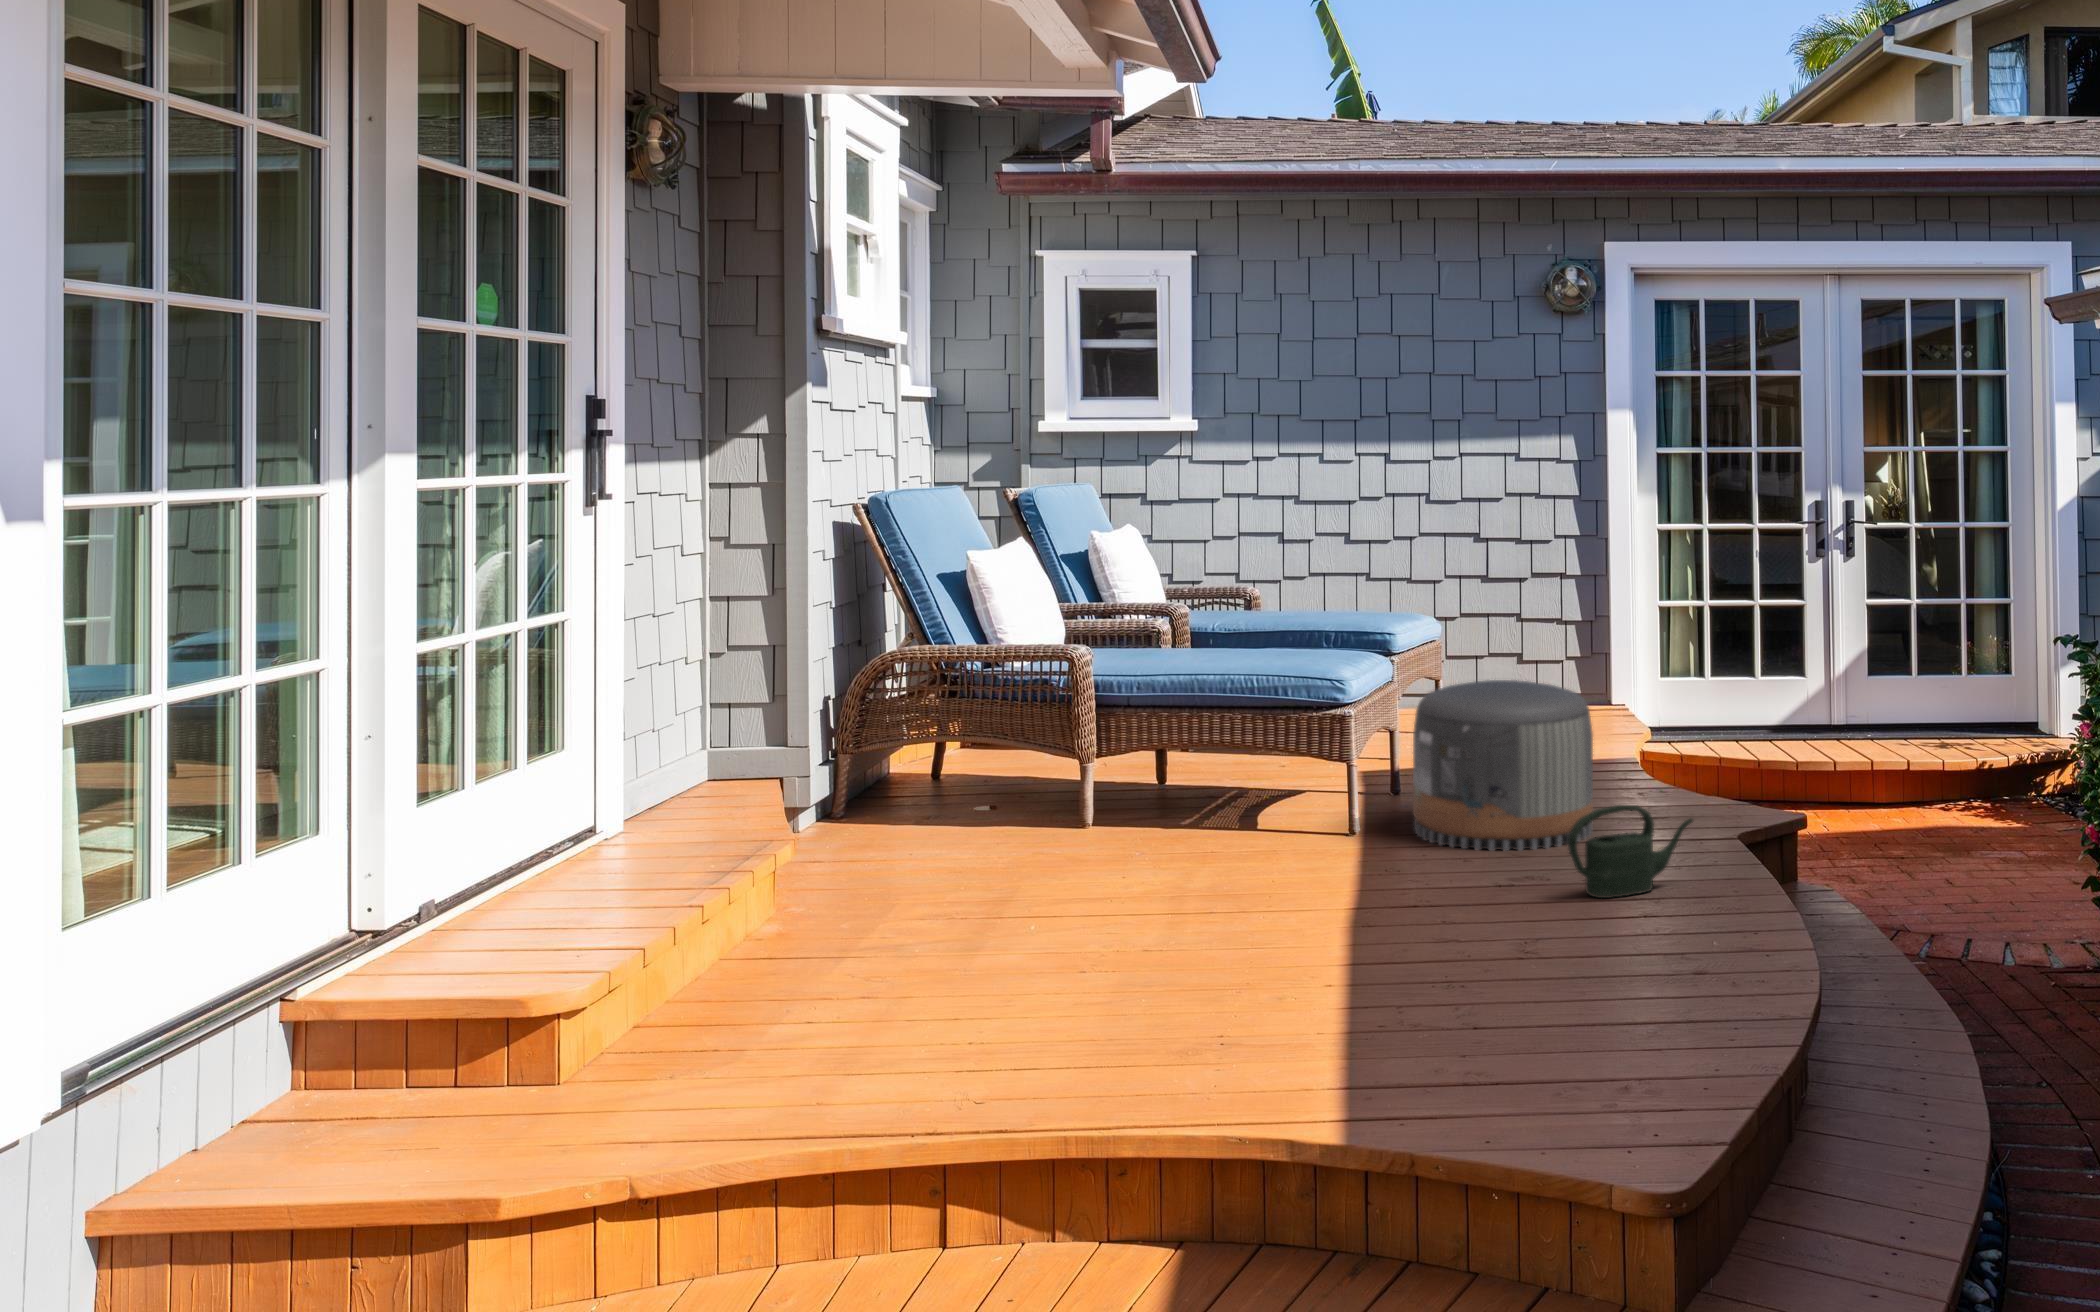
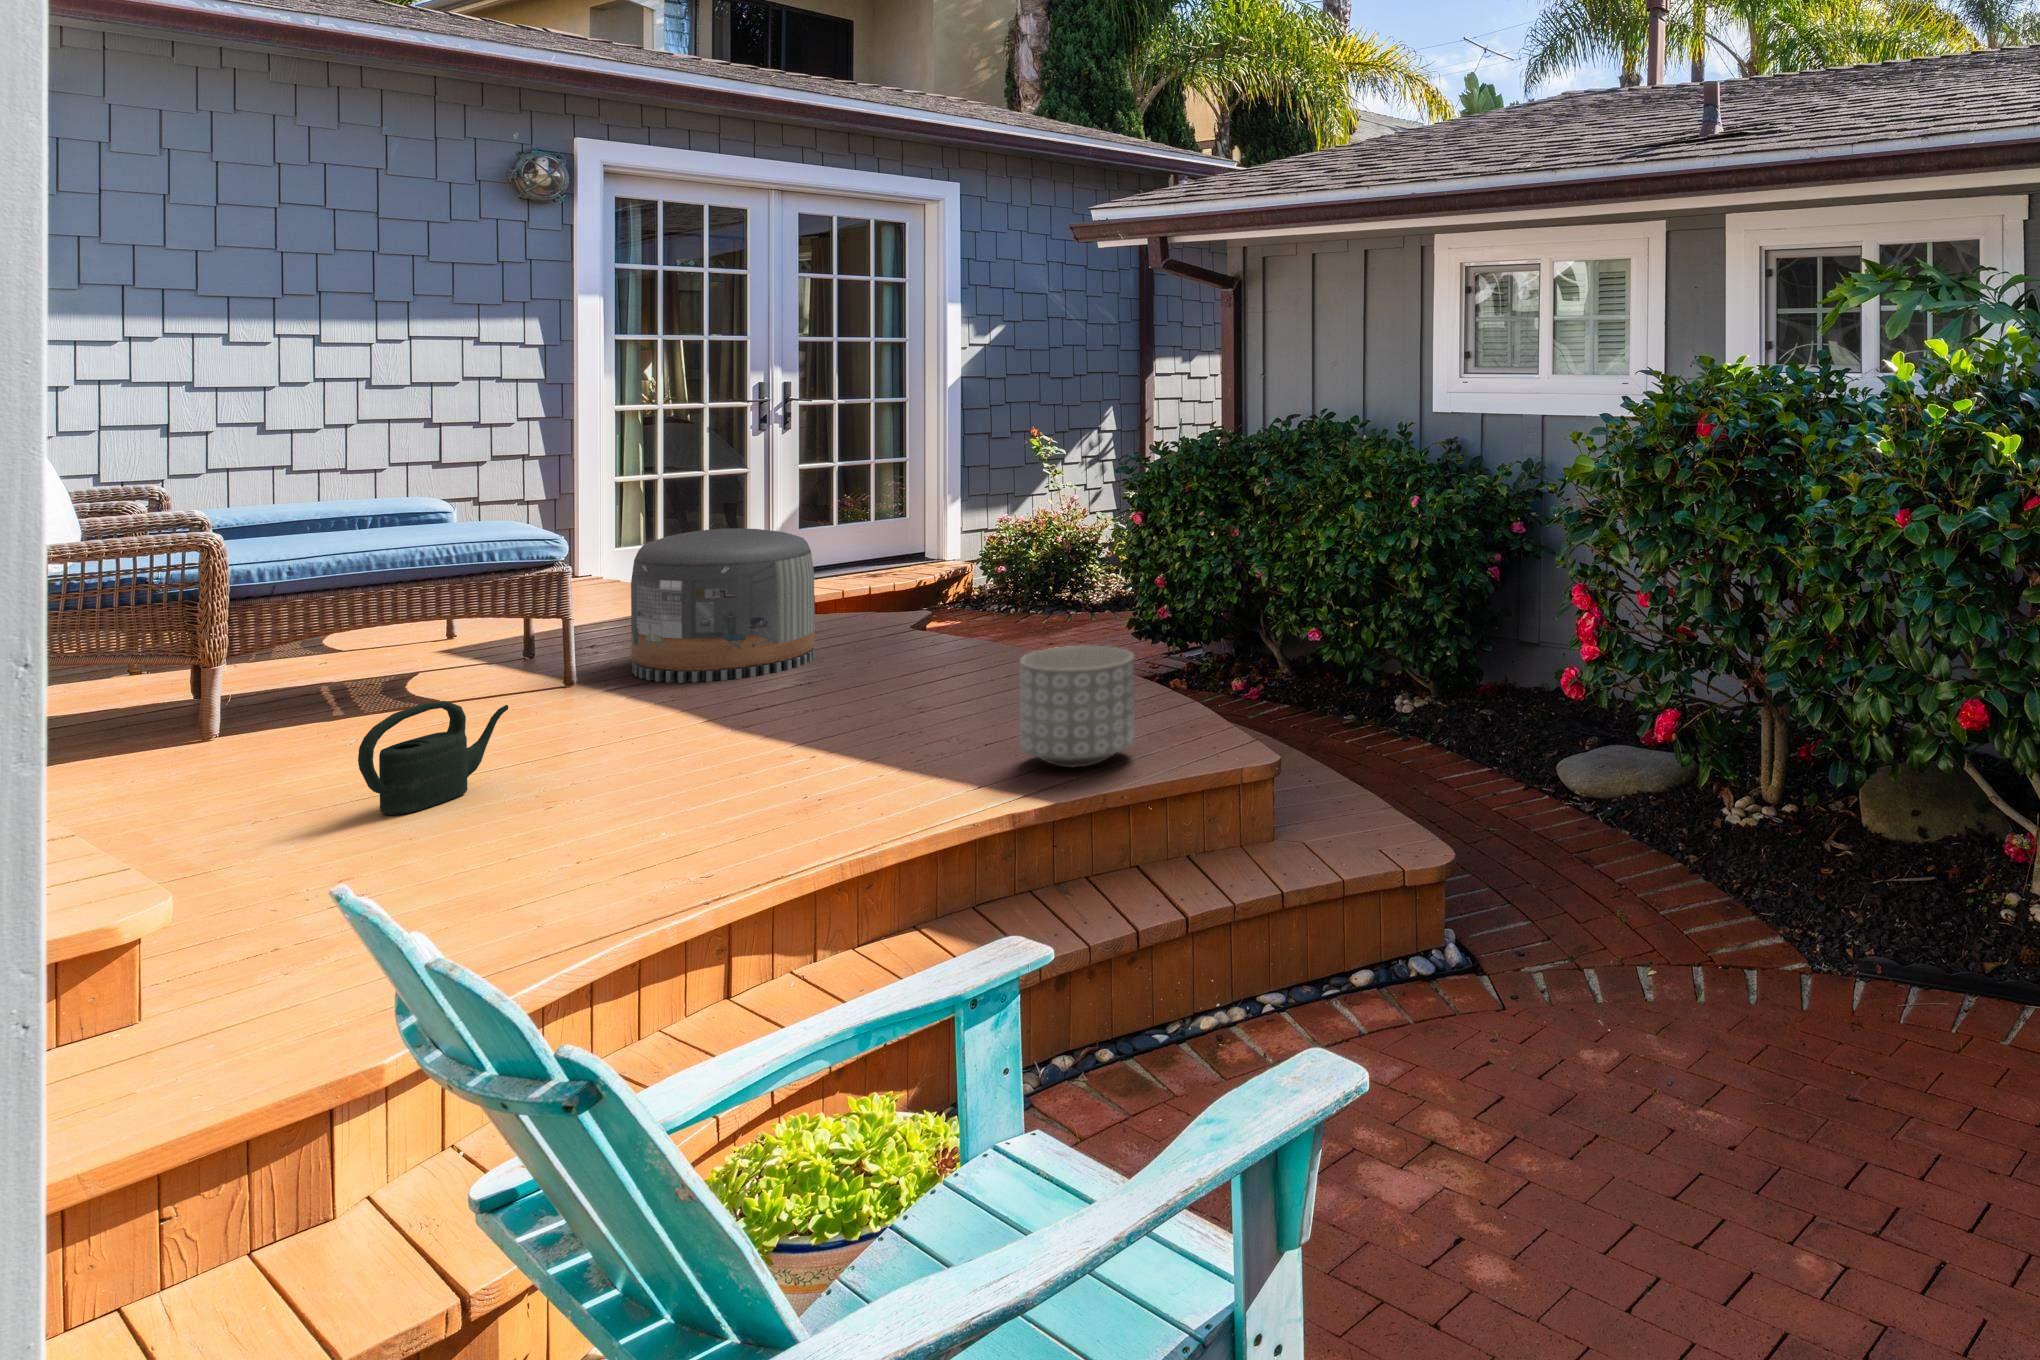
watering can: present [1568,805,1693,898] -> present [358,701,508,815]
planter: none [1424,893,1565,1057] -> present [1020,646,1134,768]

